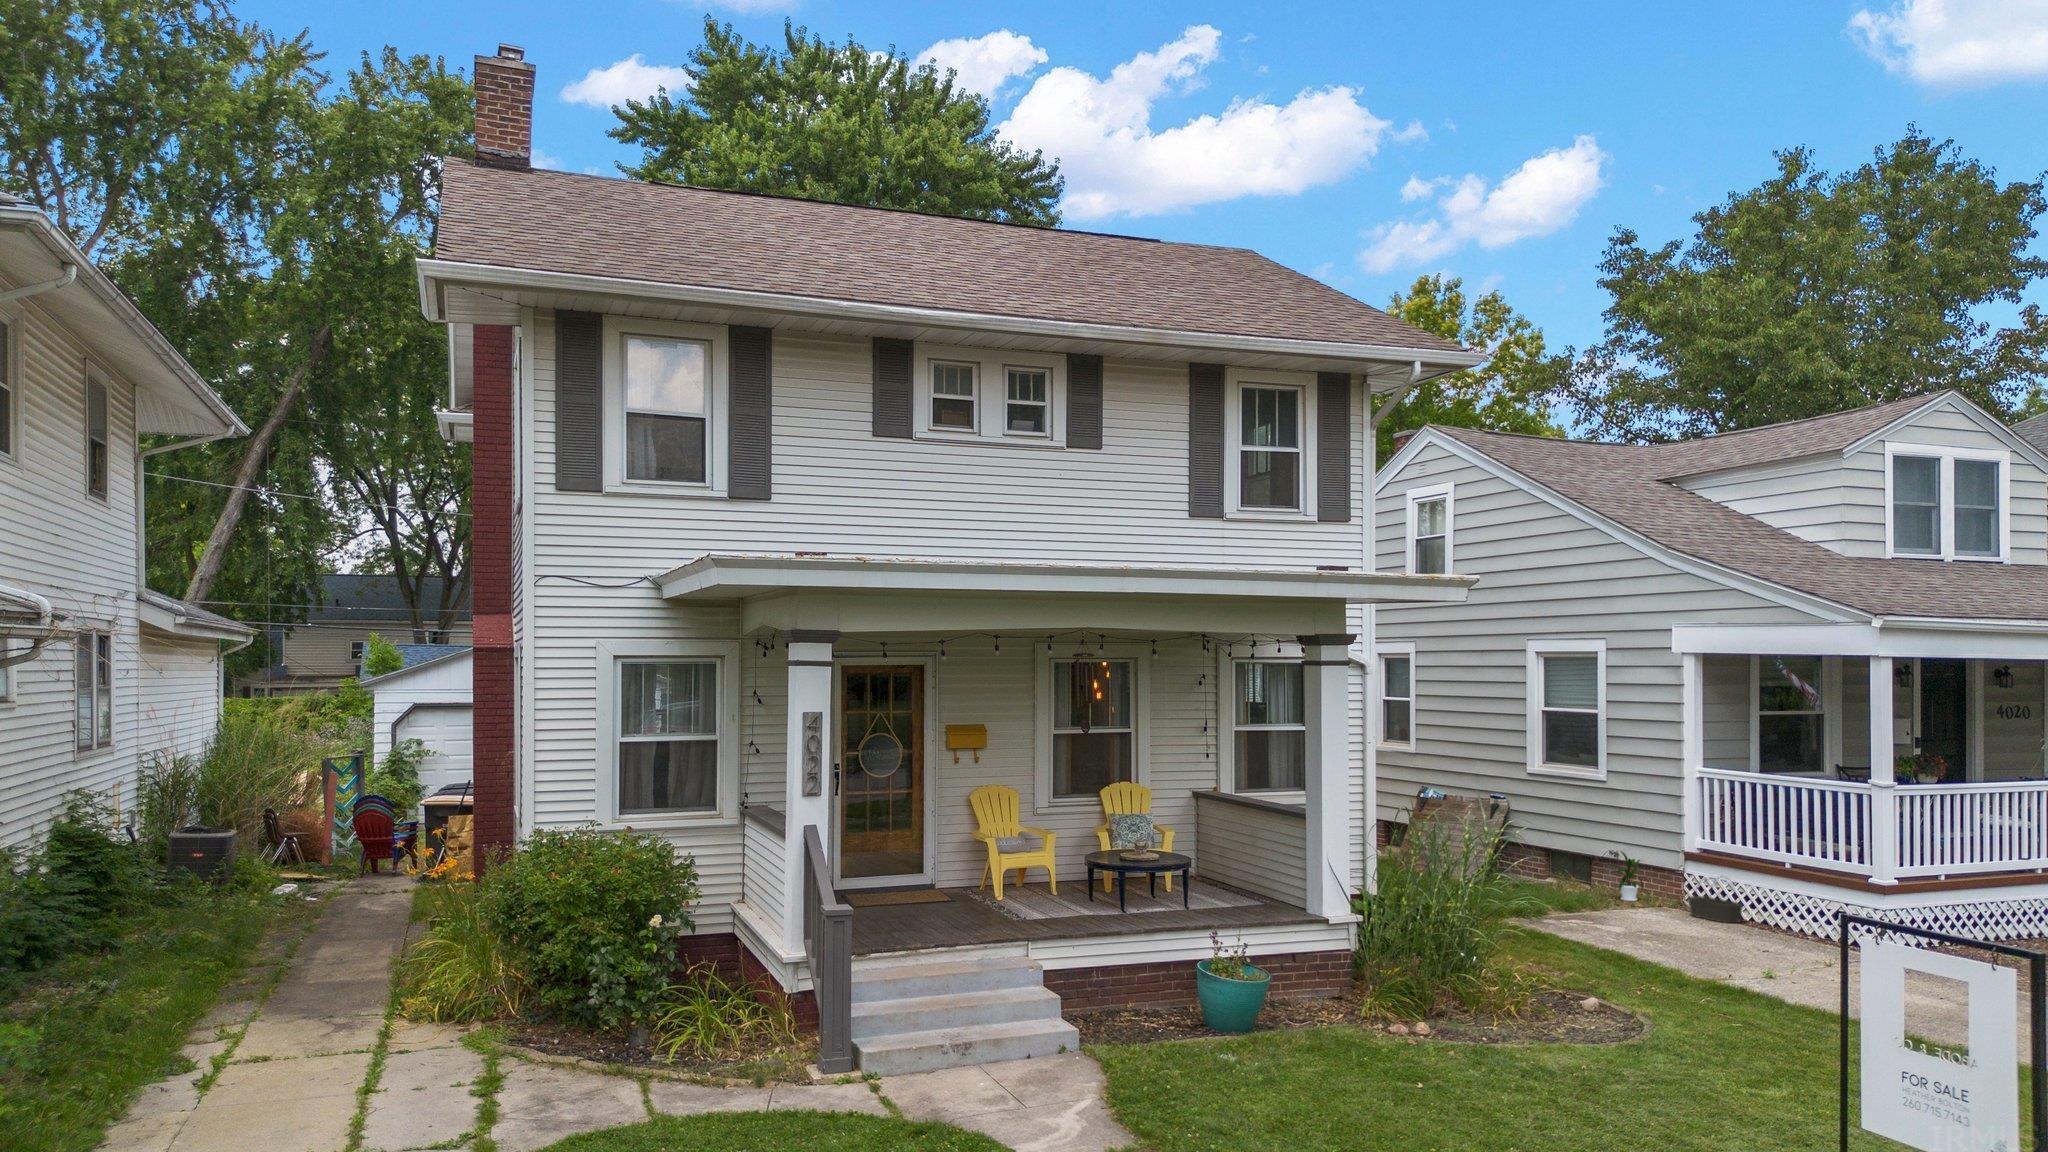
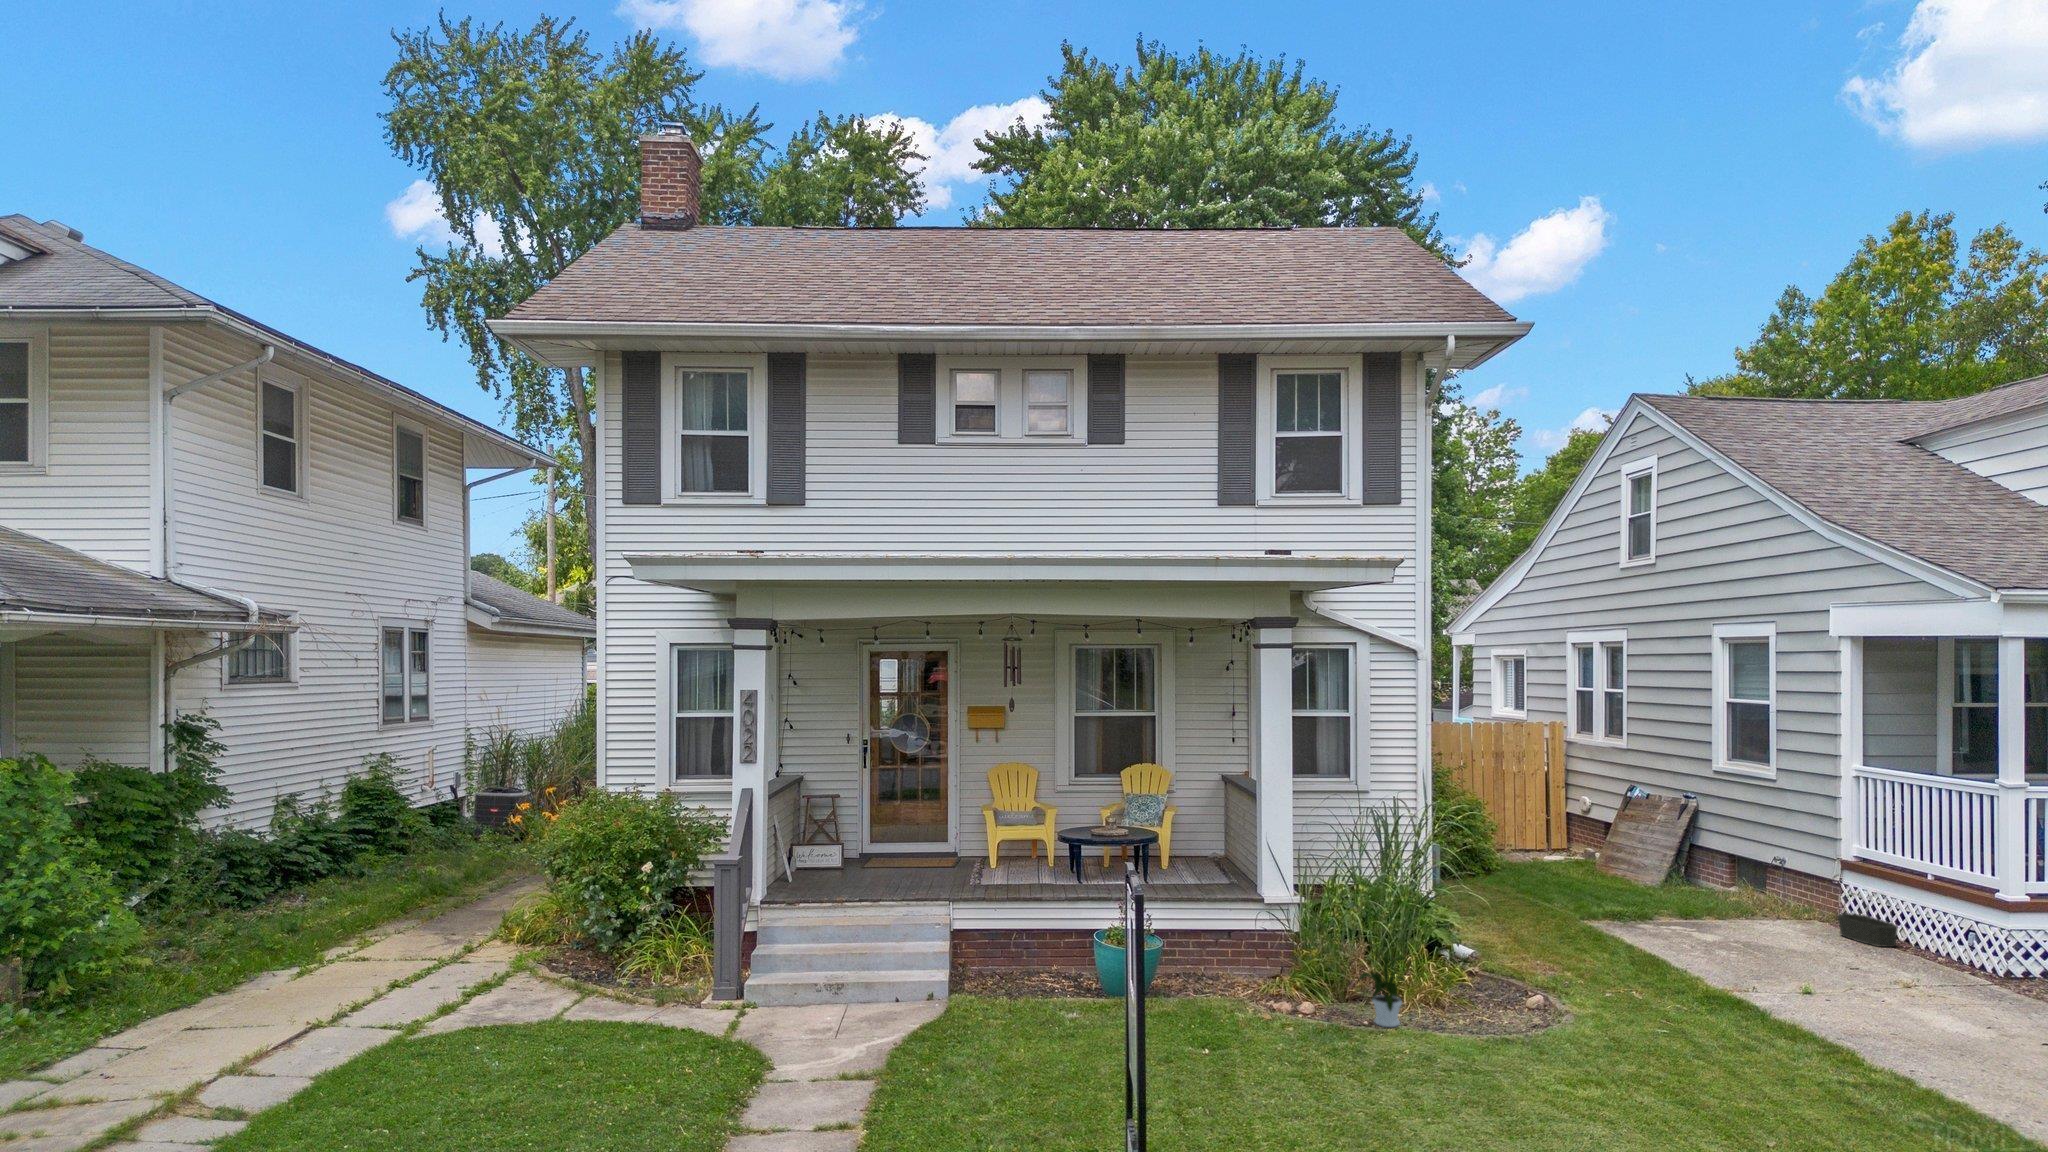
house plant: present [1608,852,1643,901] -> present [1359,951,1410,1027]

